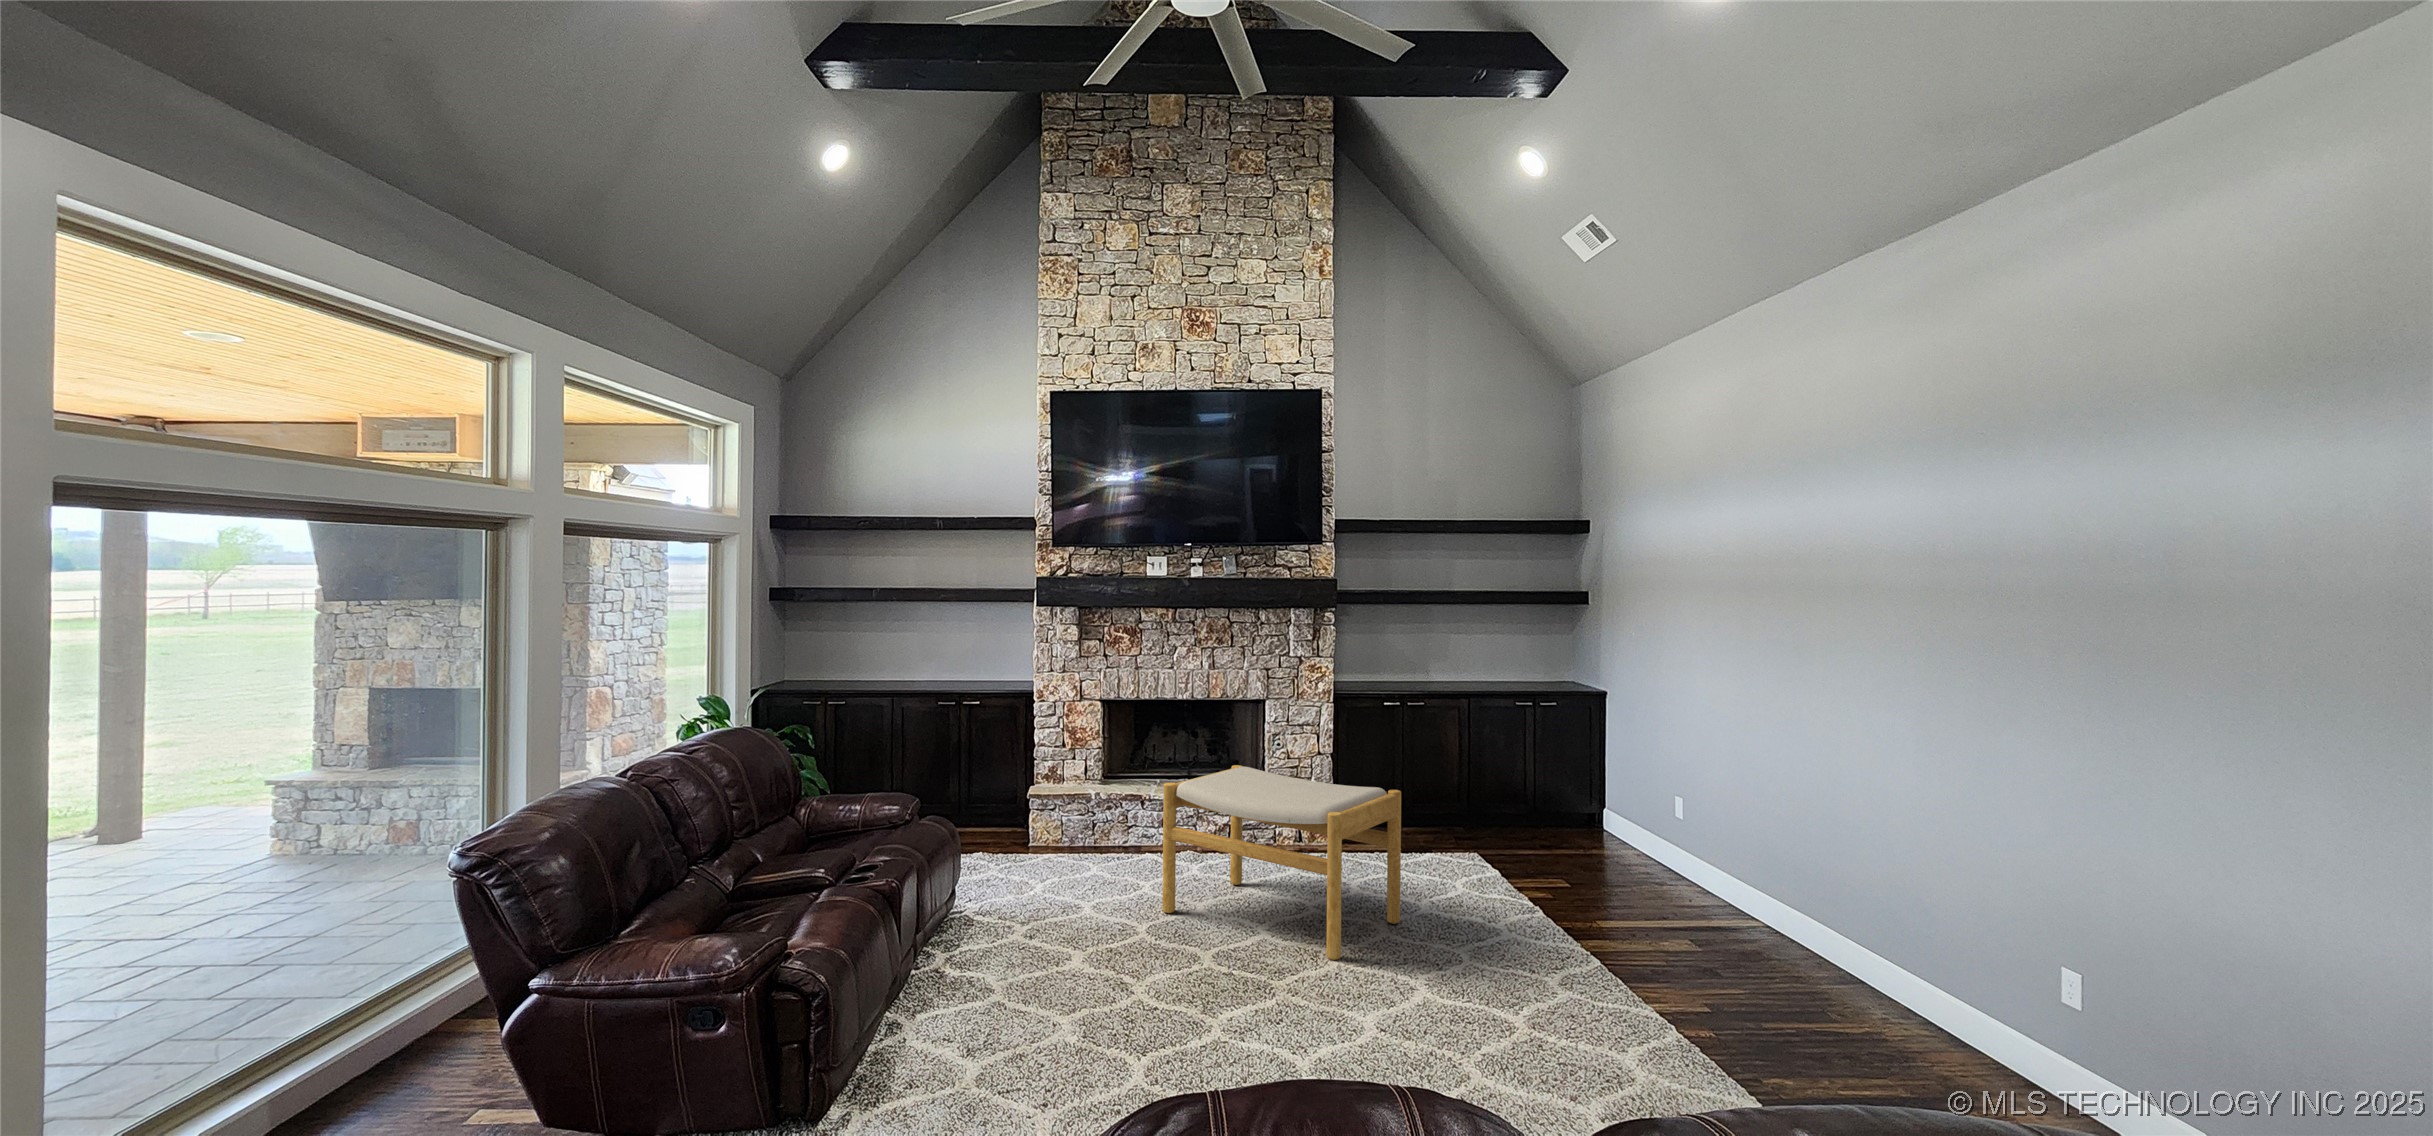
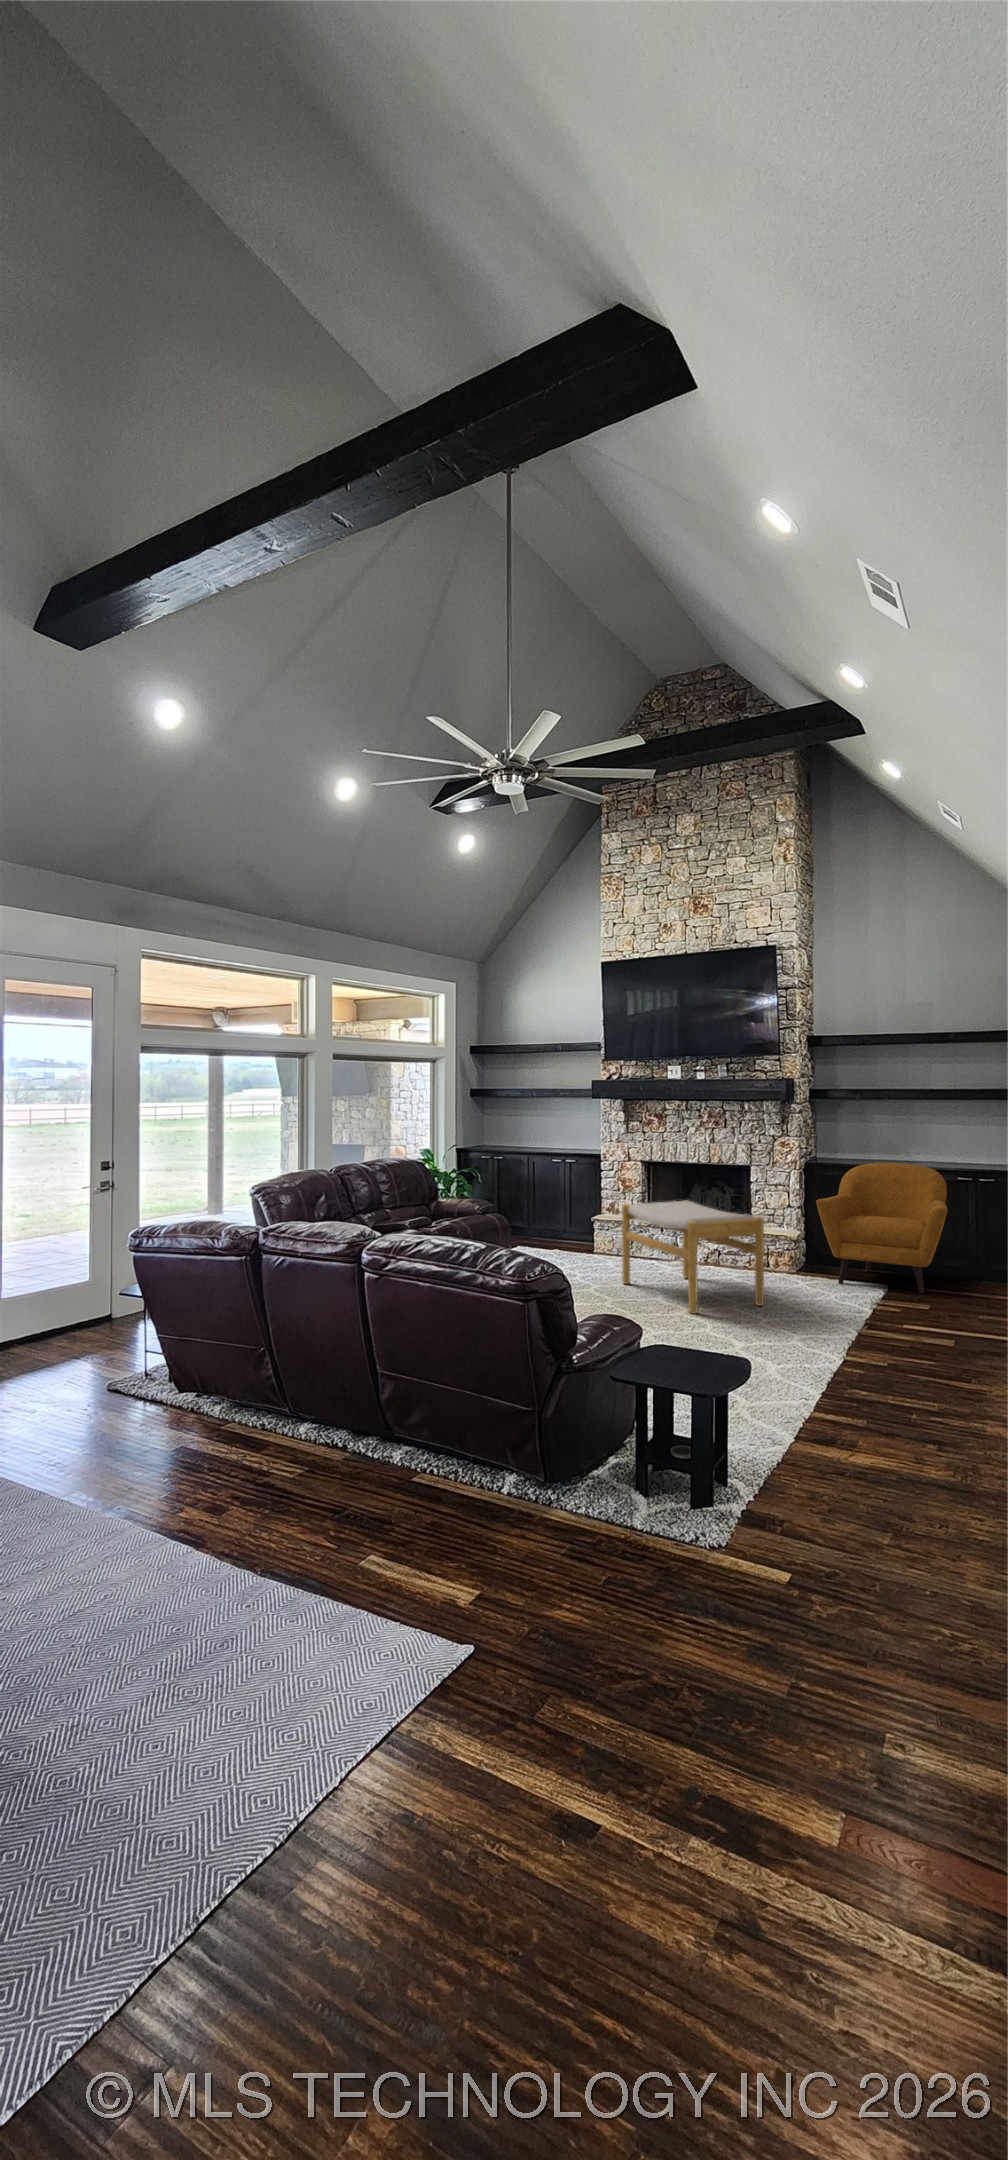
armchair: none [1389,689,1558,863] -> present [816,1163,947,1293]

